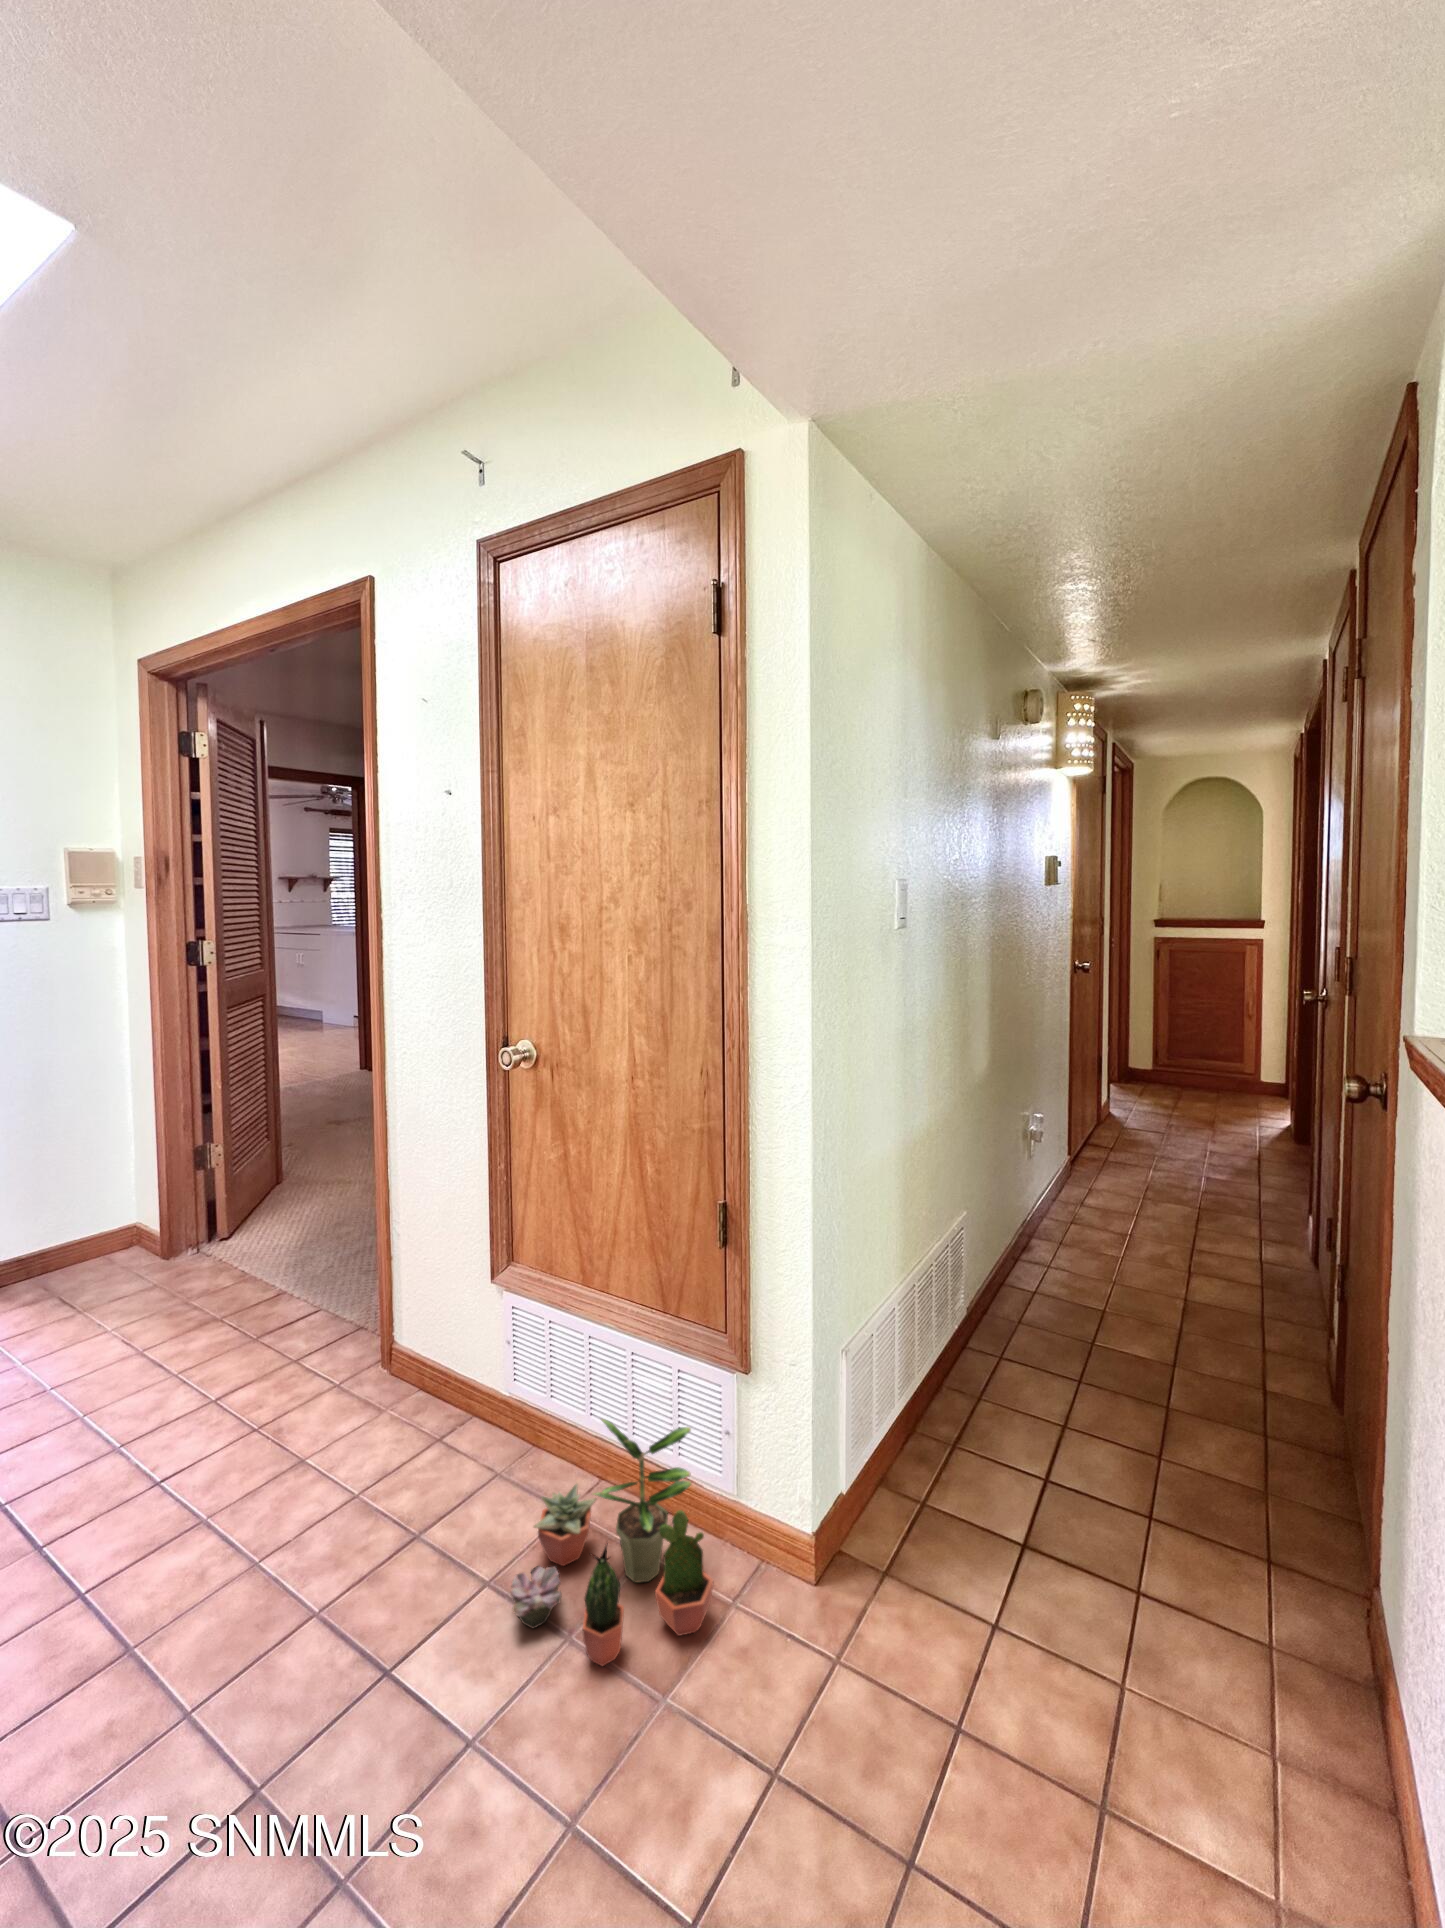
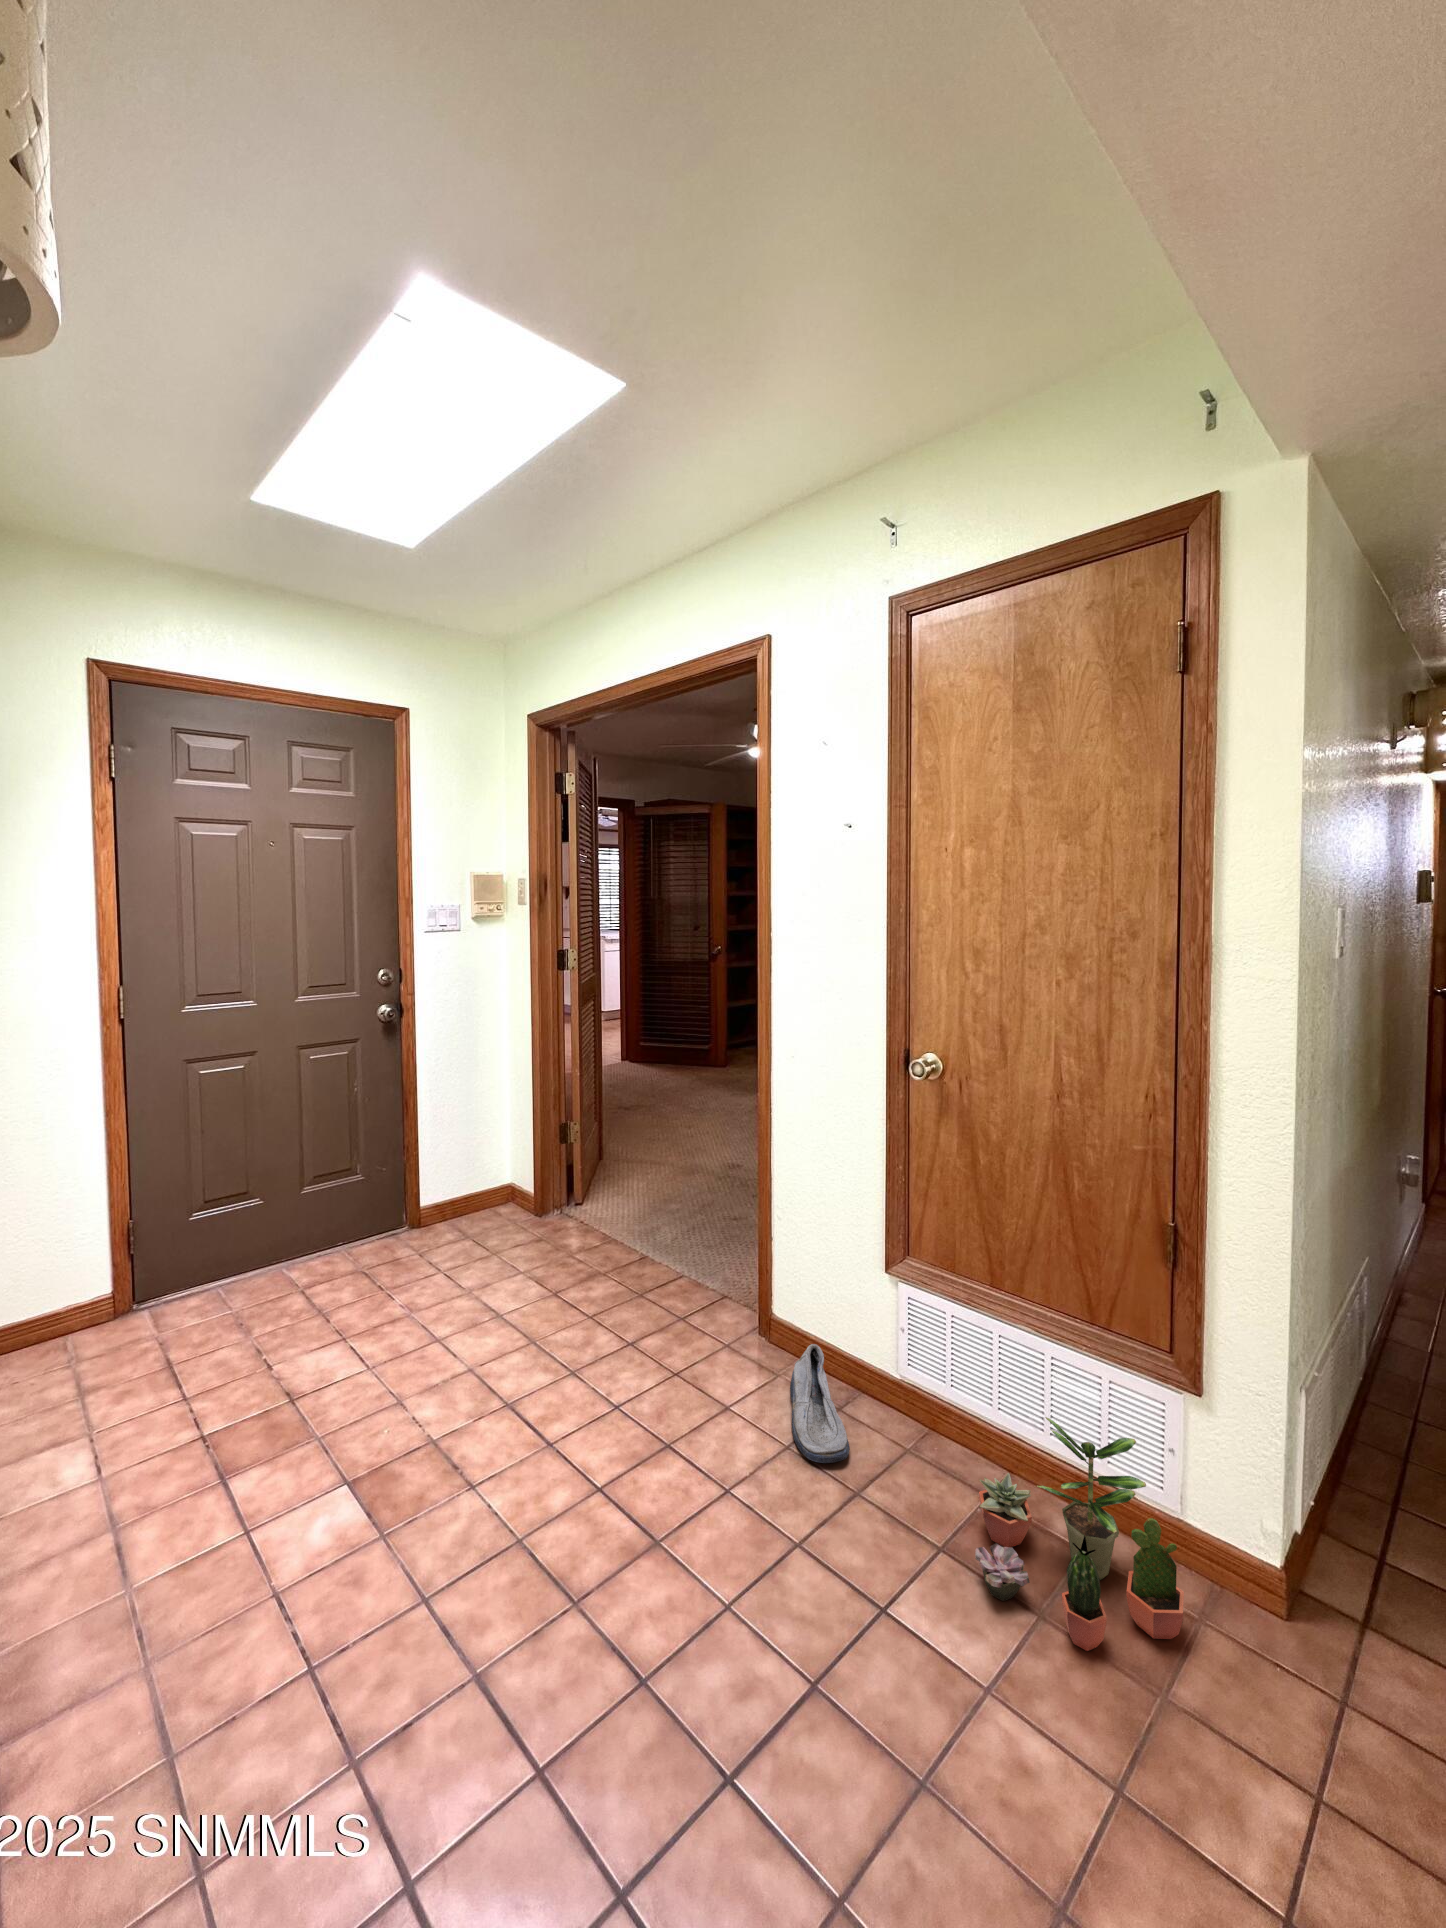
shoe: none [368,1370,432,1507] -> present [790,1344,850,1463]

